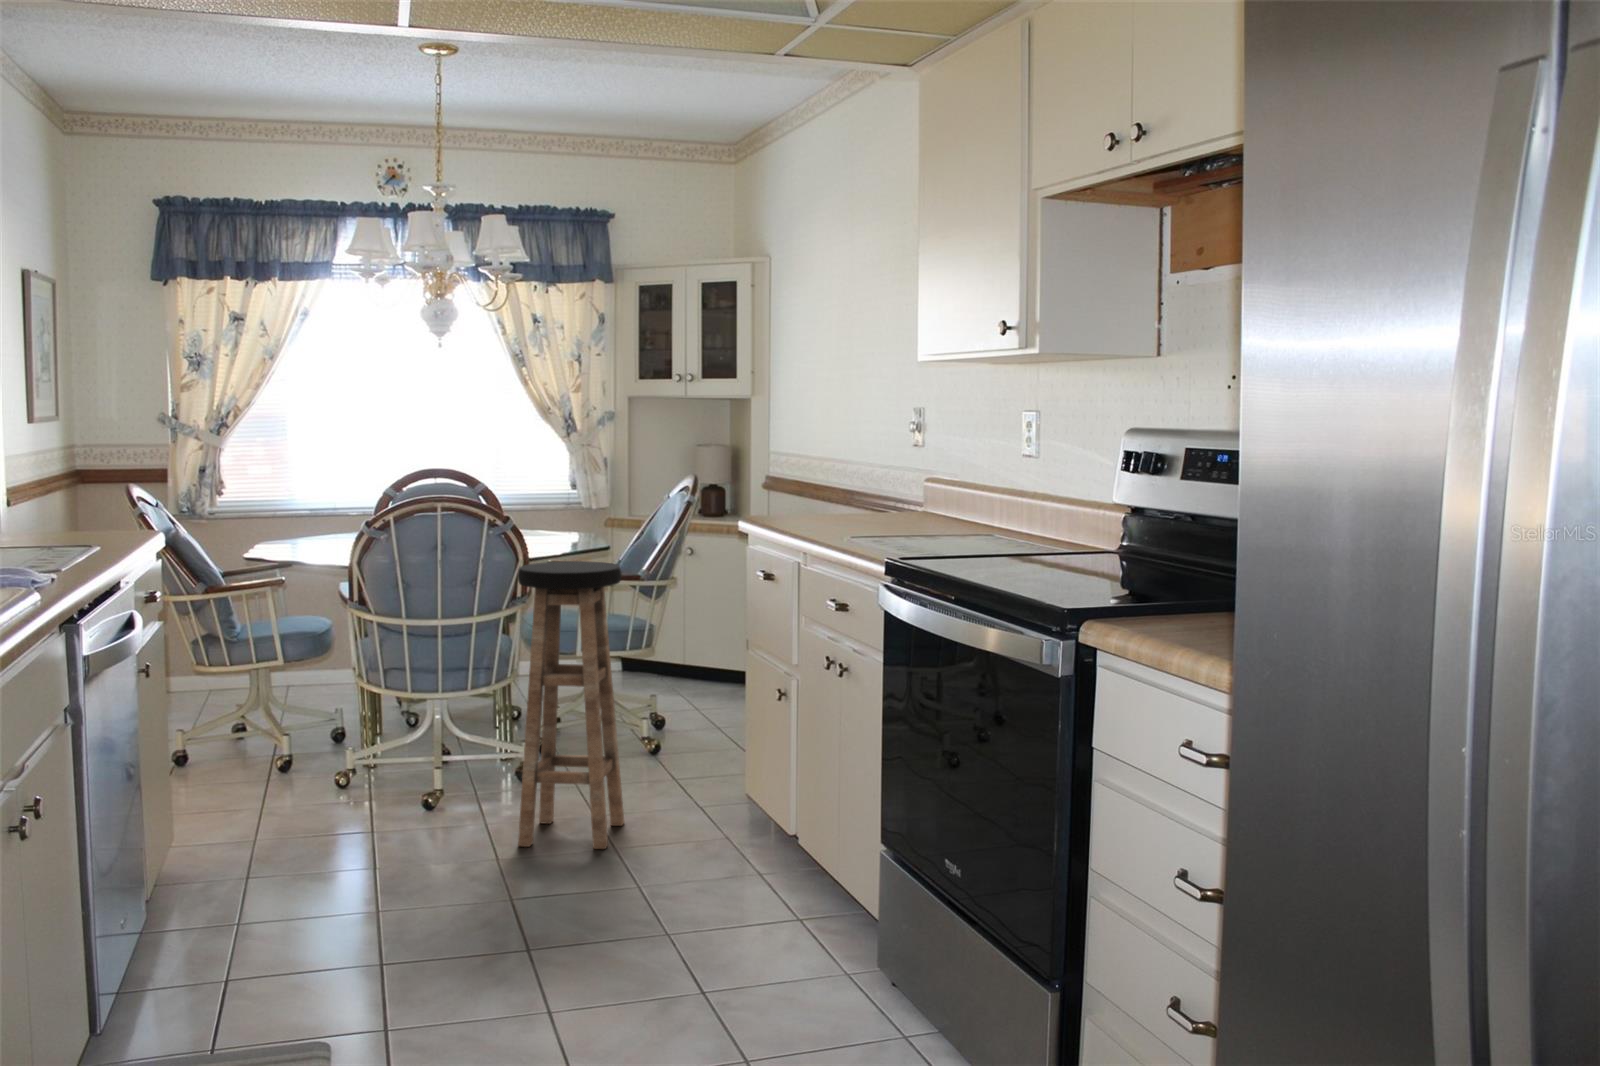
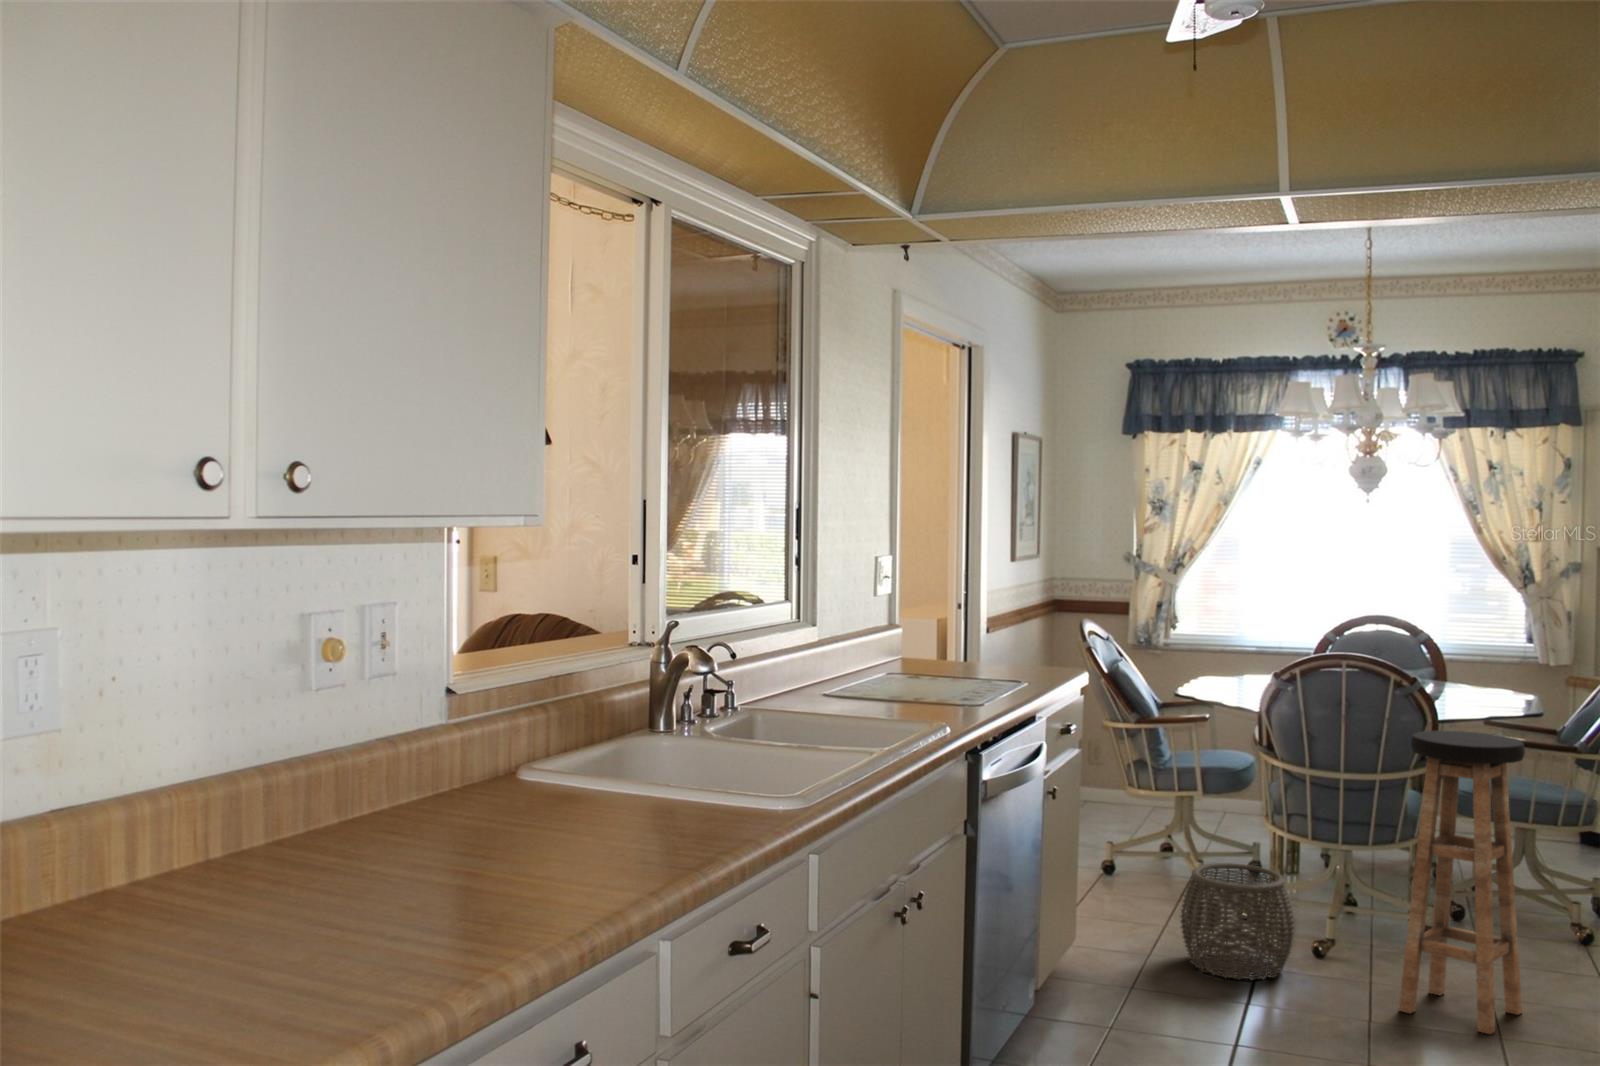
woven basket: none [281,729,408,854] -> present [1181,863,1296,980]

